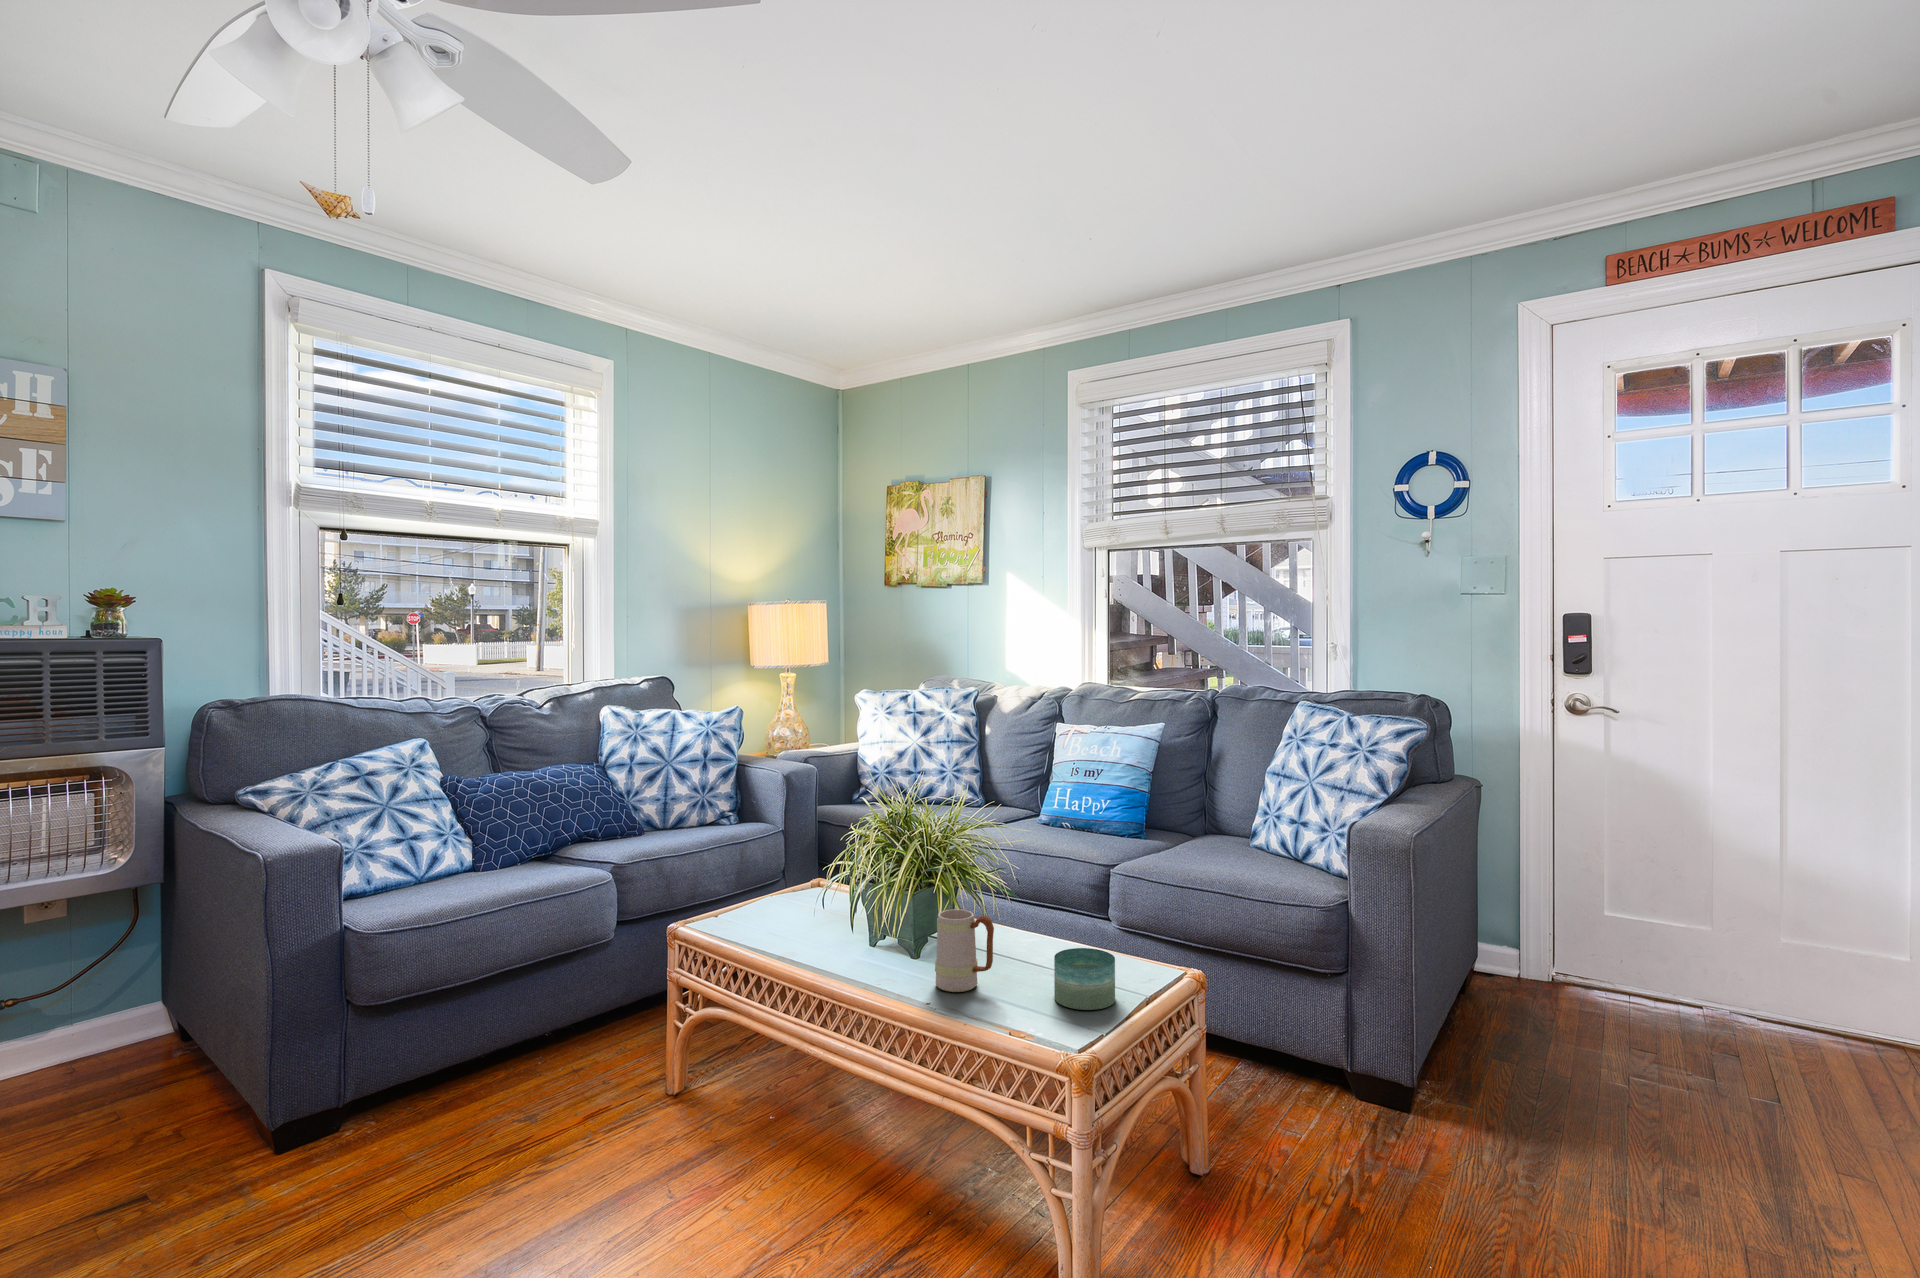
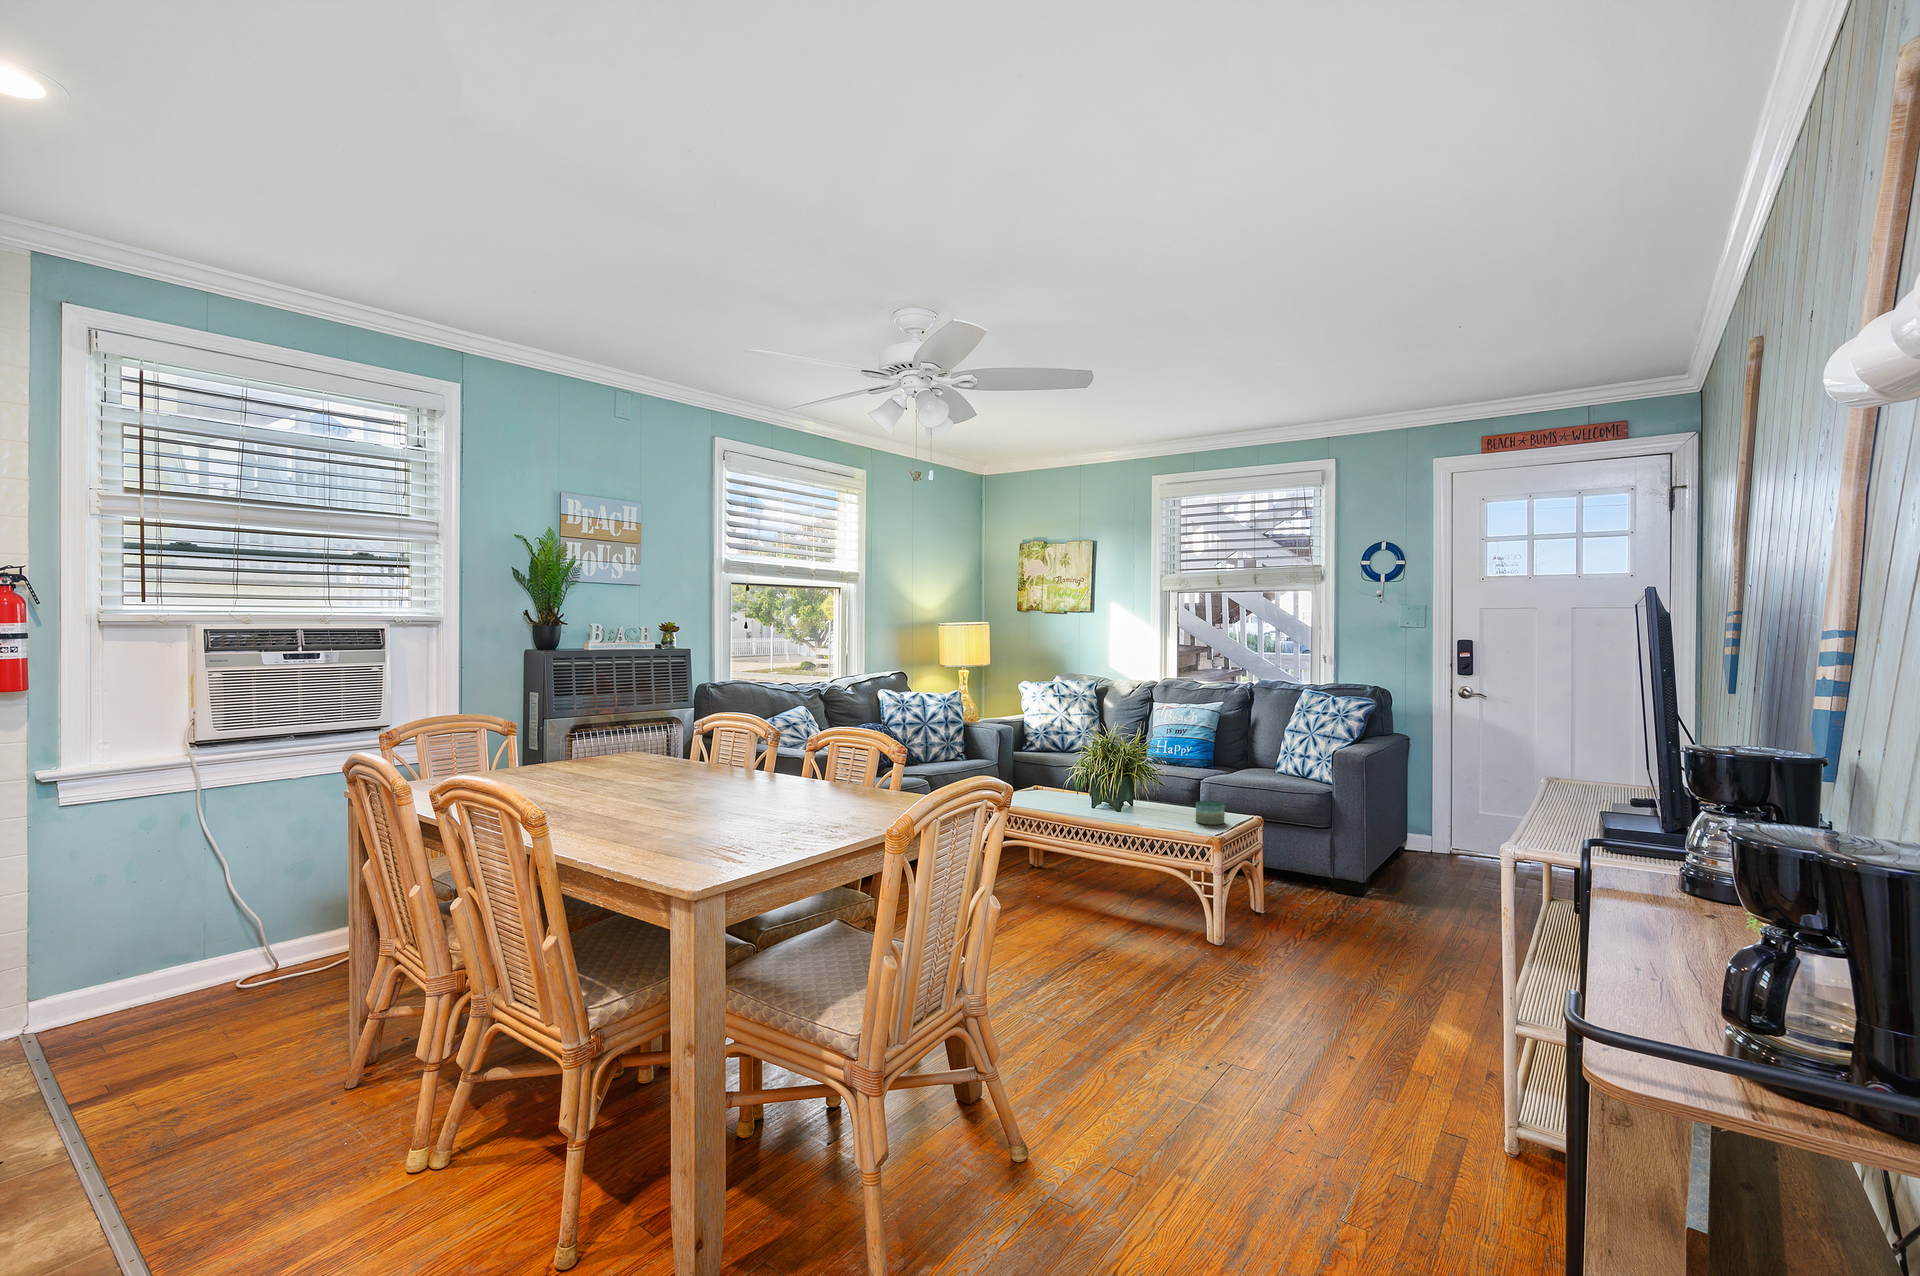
mug: present [935,909,994,992] -> none [1137,784,1167,820]

